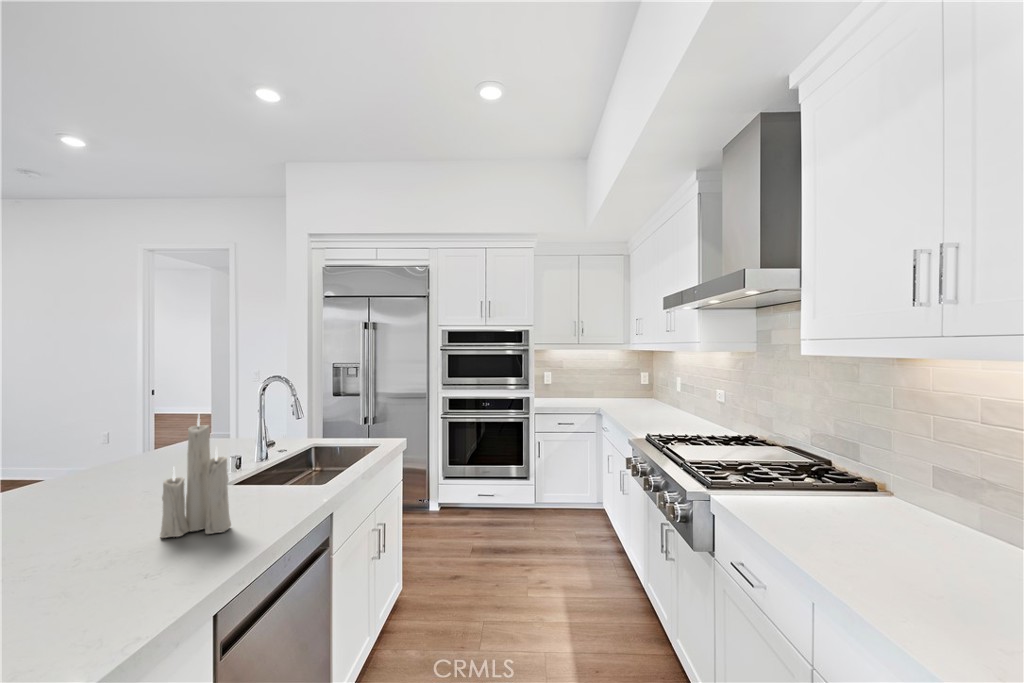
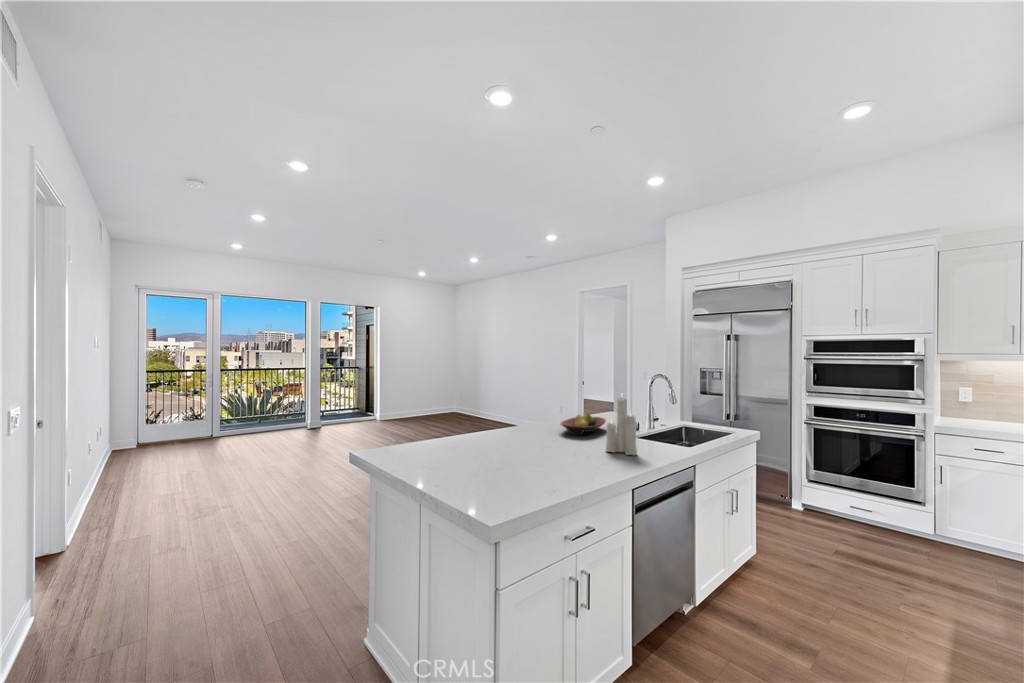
fruit bowl: none [54,456,174,509] -> present [561,412,606,435]

